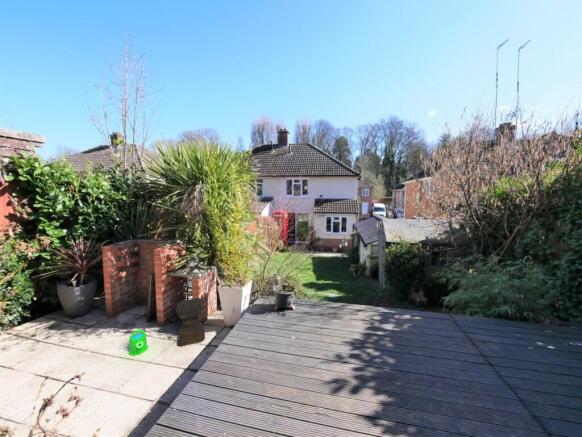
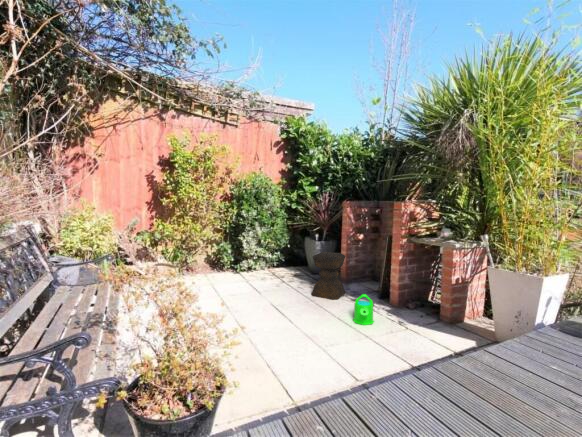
stool: present [176,298,205,346] -> present [311,252,346,299]

